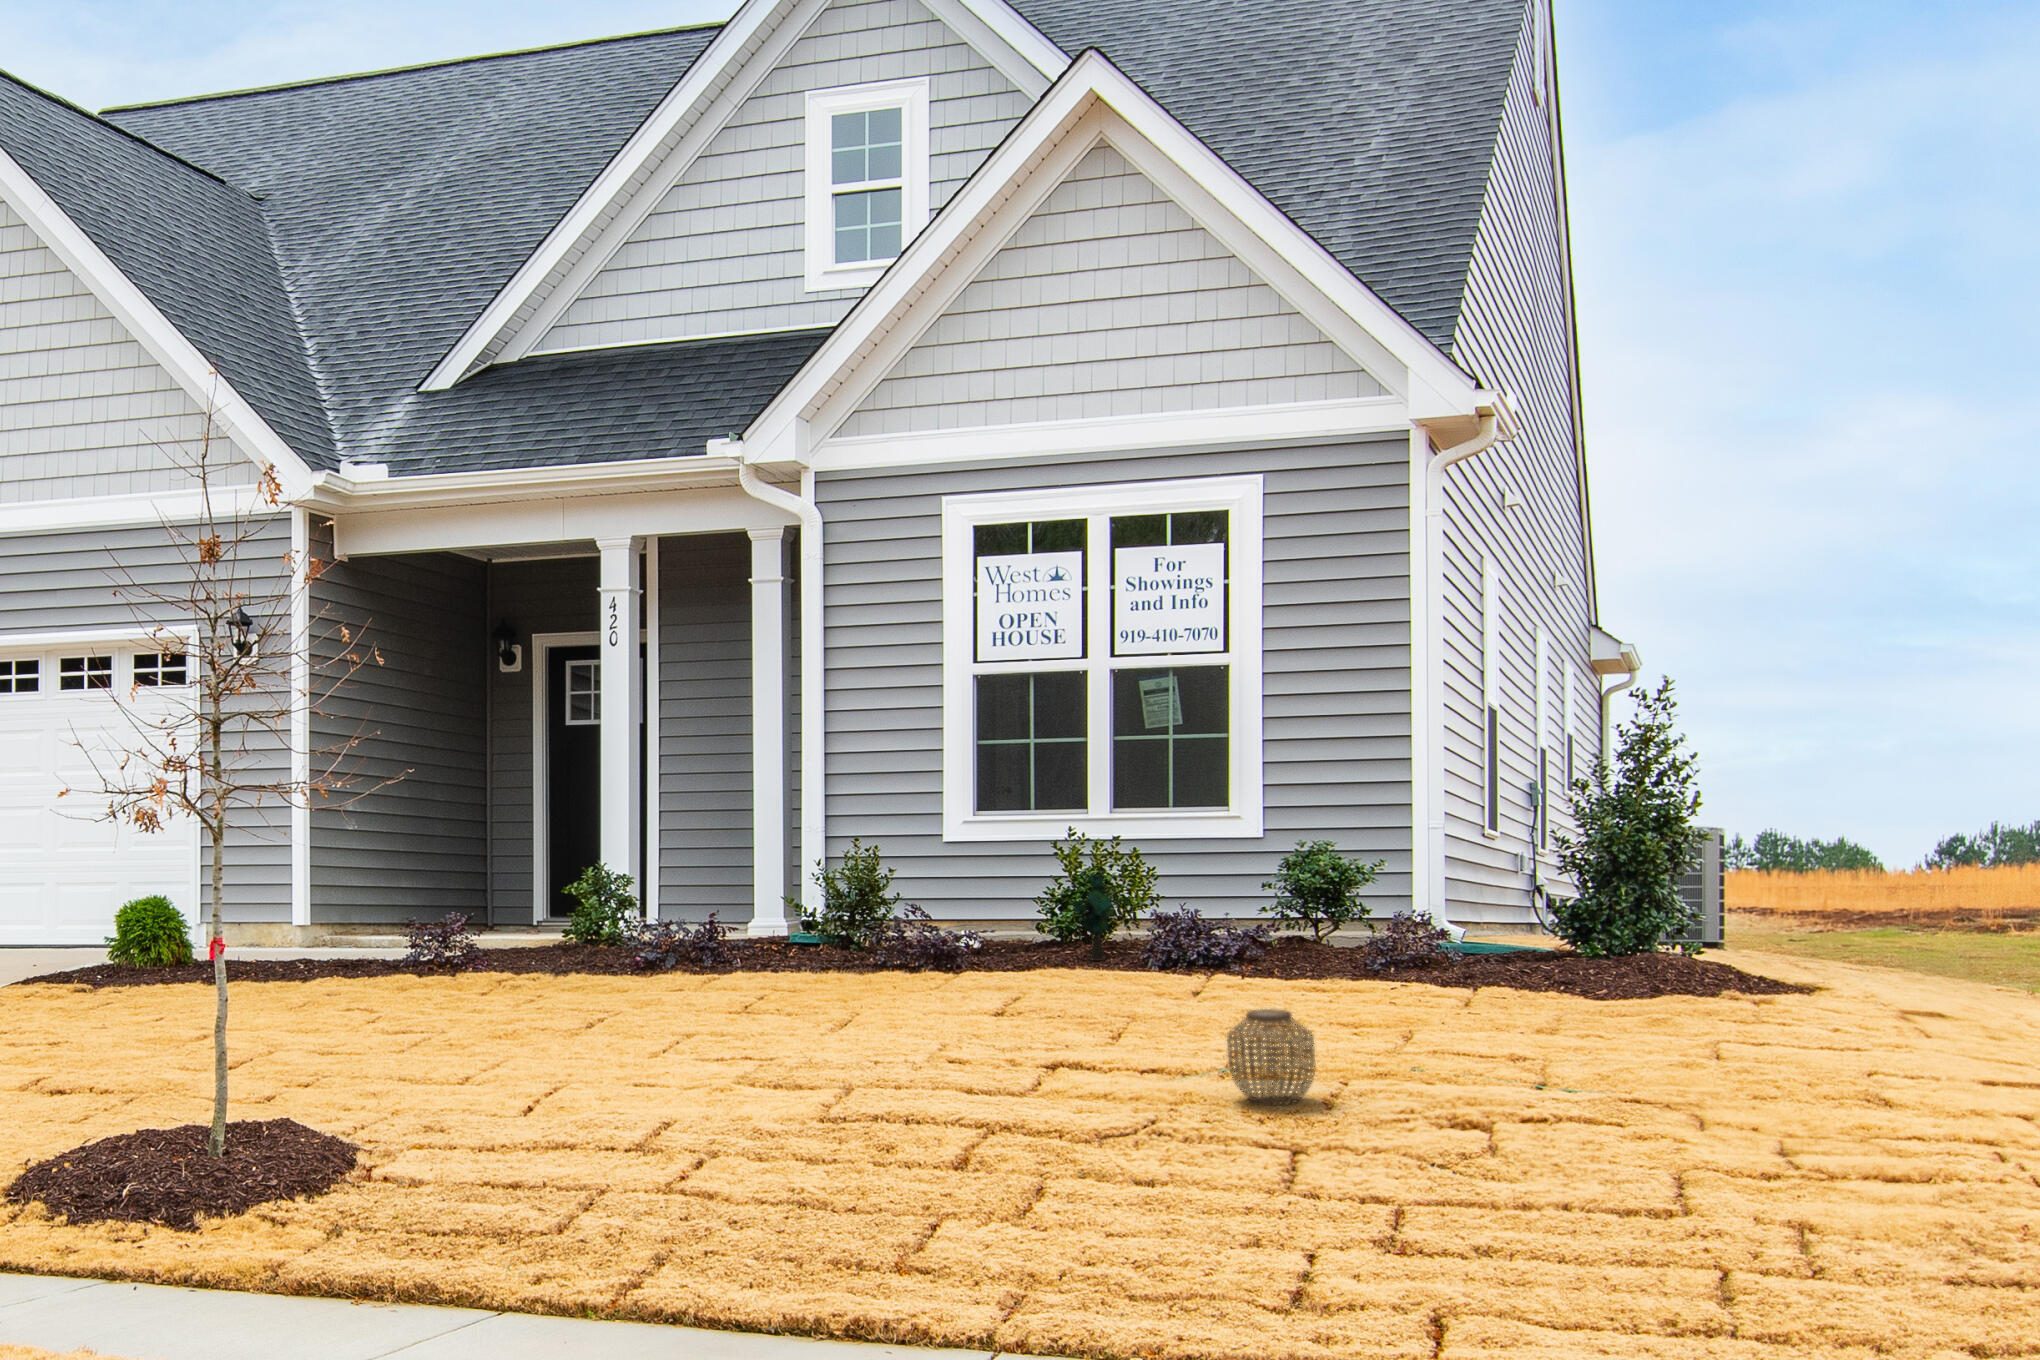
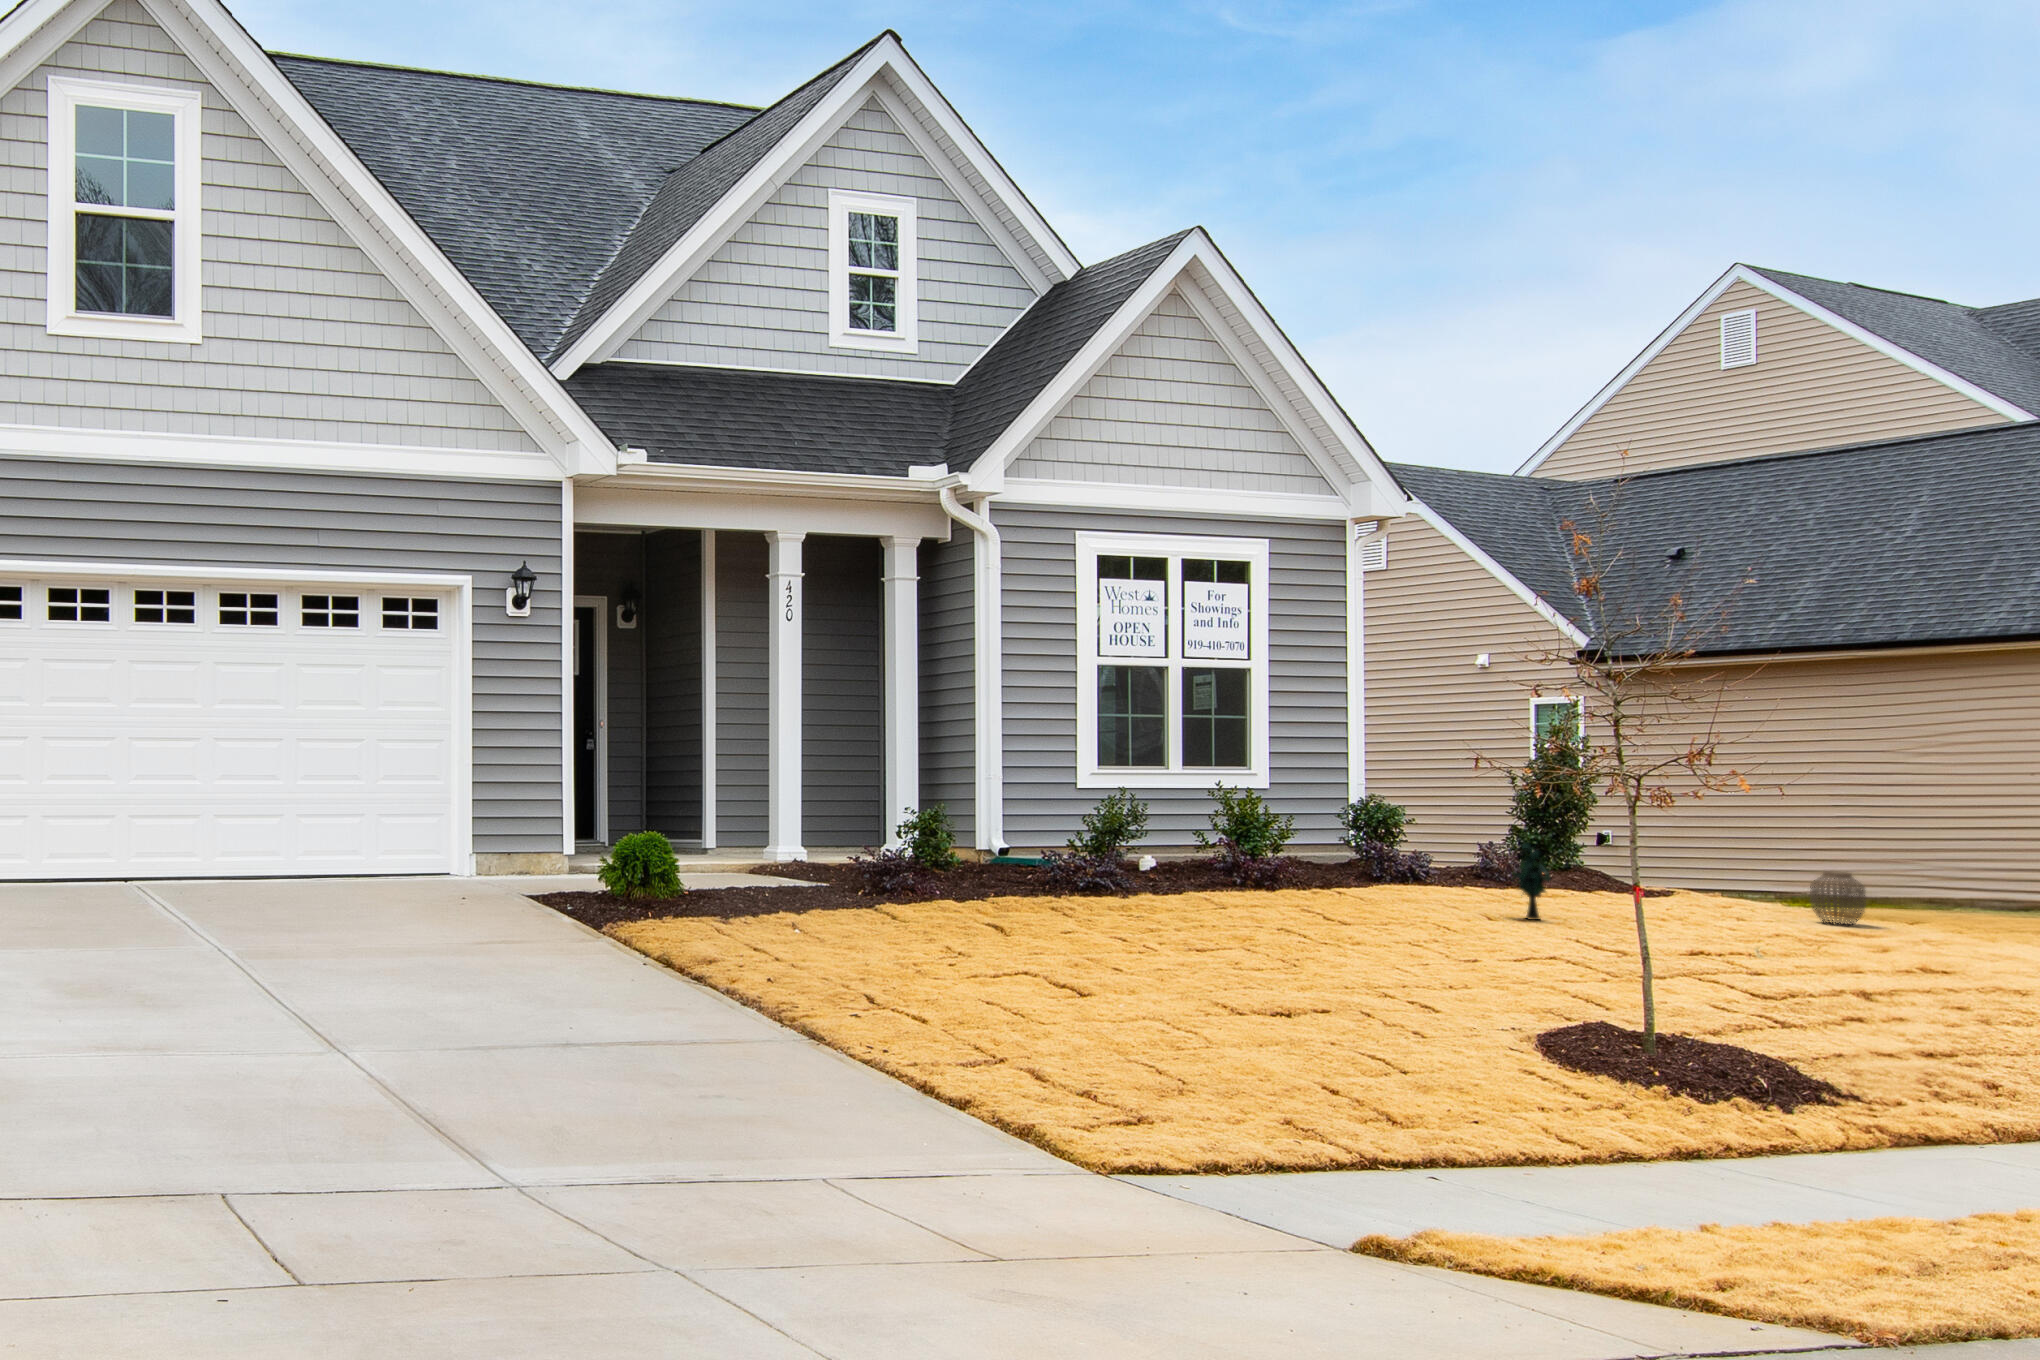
decorative plant: present [1070,868,1120,961] -> present [1512,843,1550,920]

